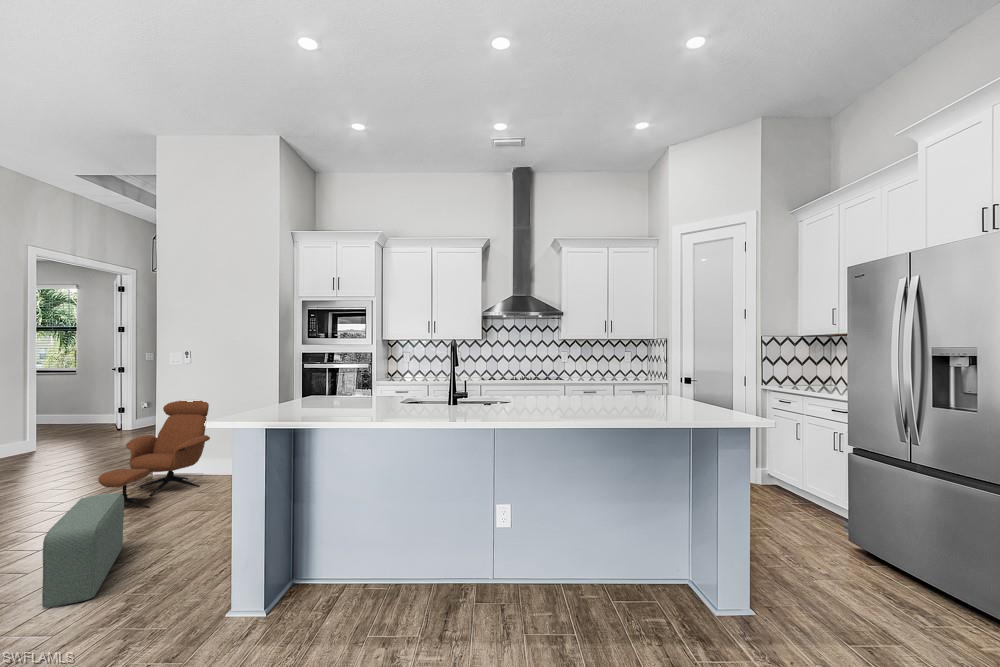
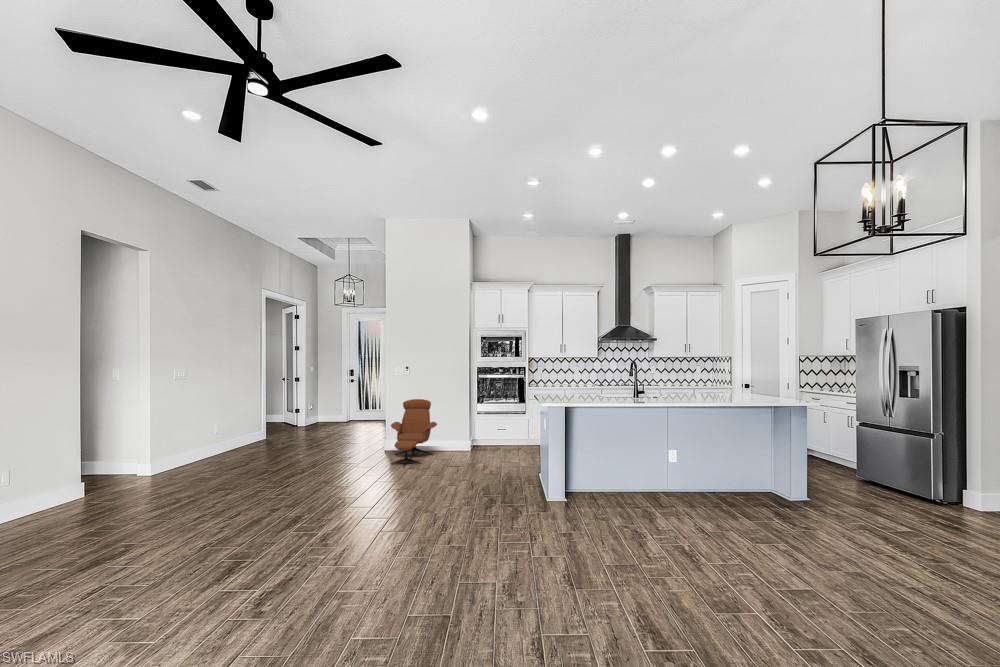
pouf: present [42,493,124,607] -> none [427,448,468,498]

